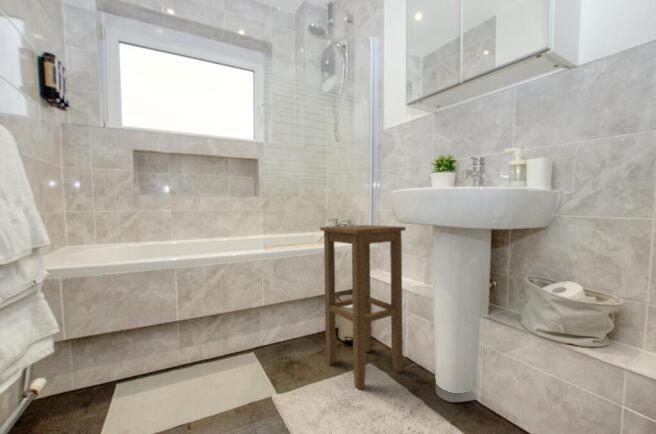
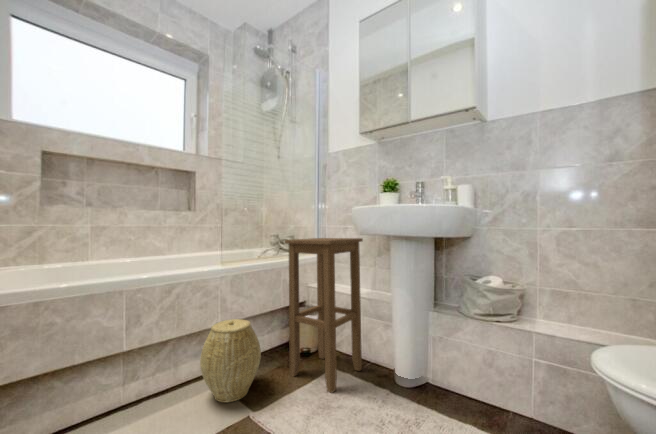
woven basket: none [239,302,294,378] -> present [200,319,261,403]

